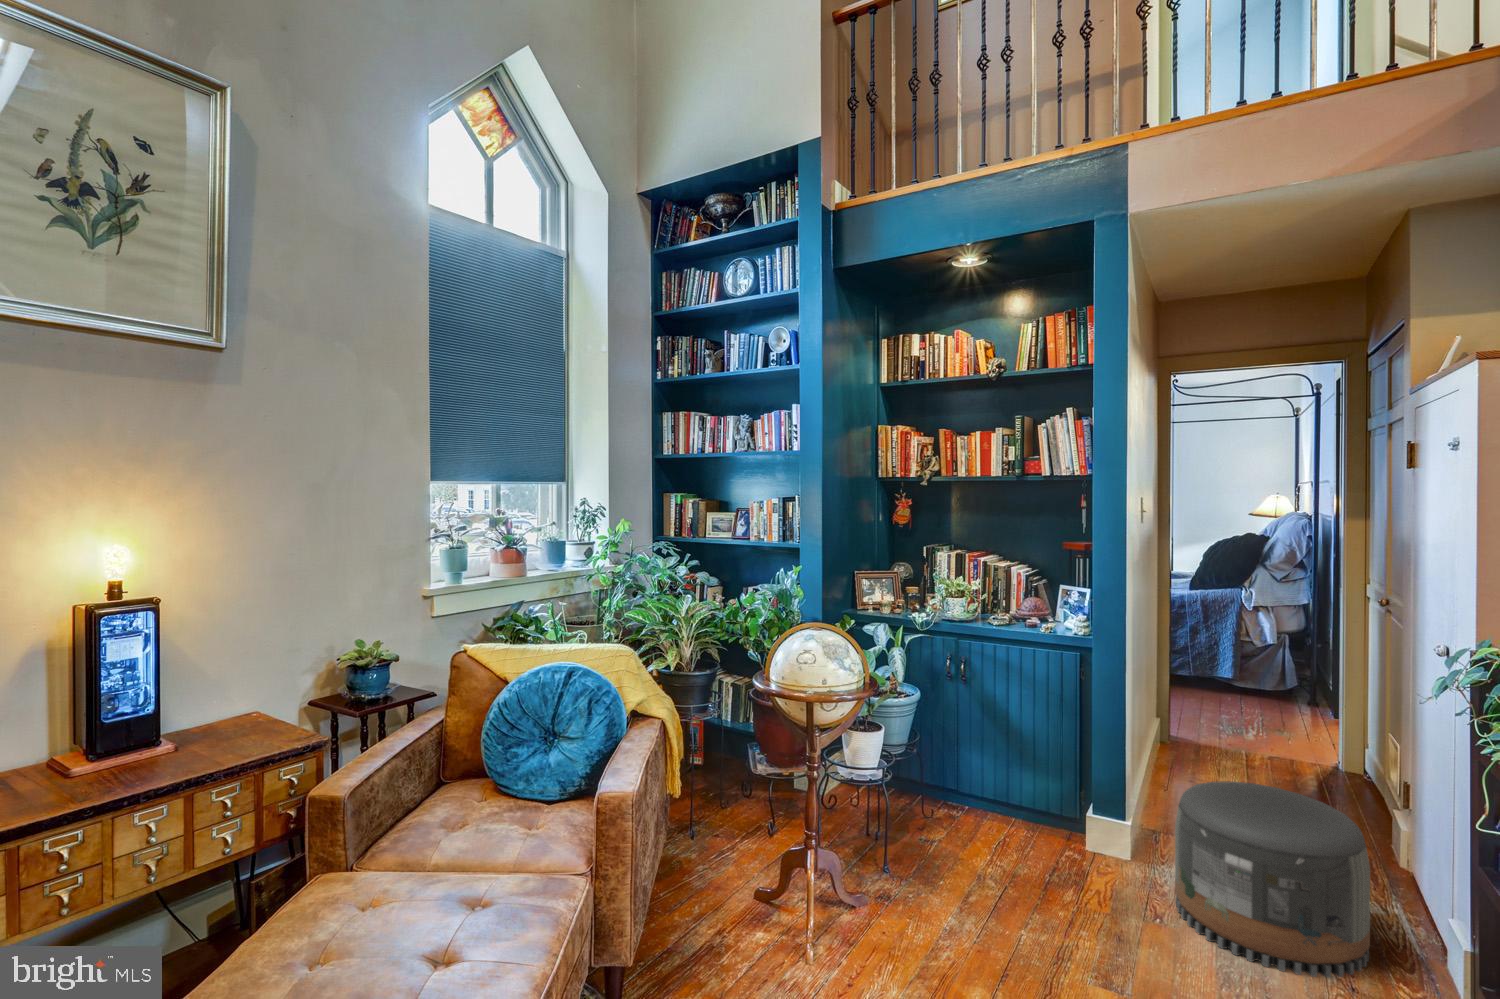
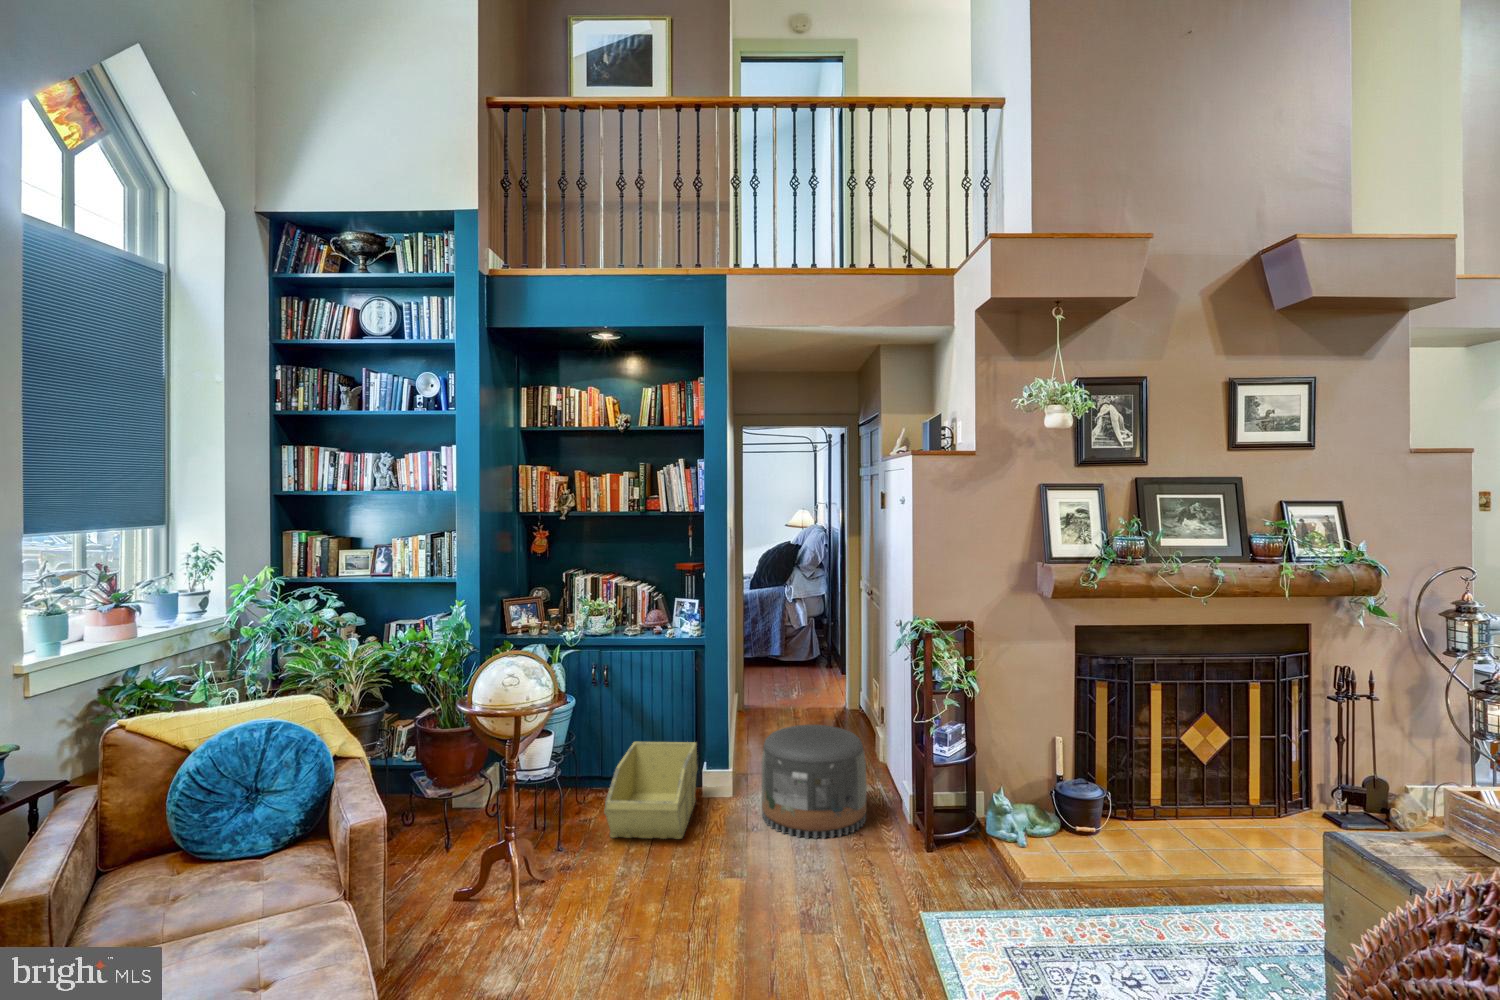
storage bin: none [942,756,1082,902] -> present [604,742,698,839]

